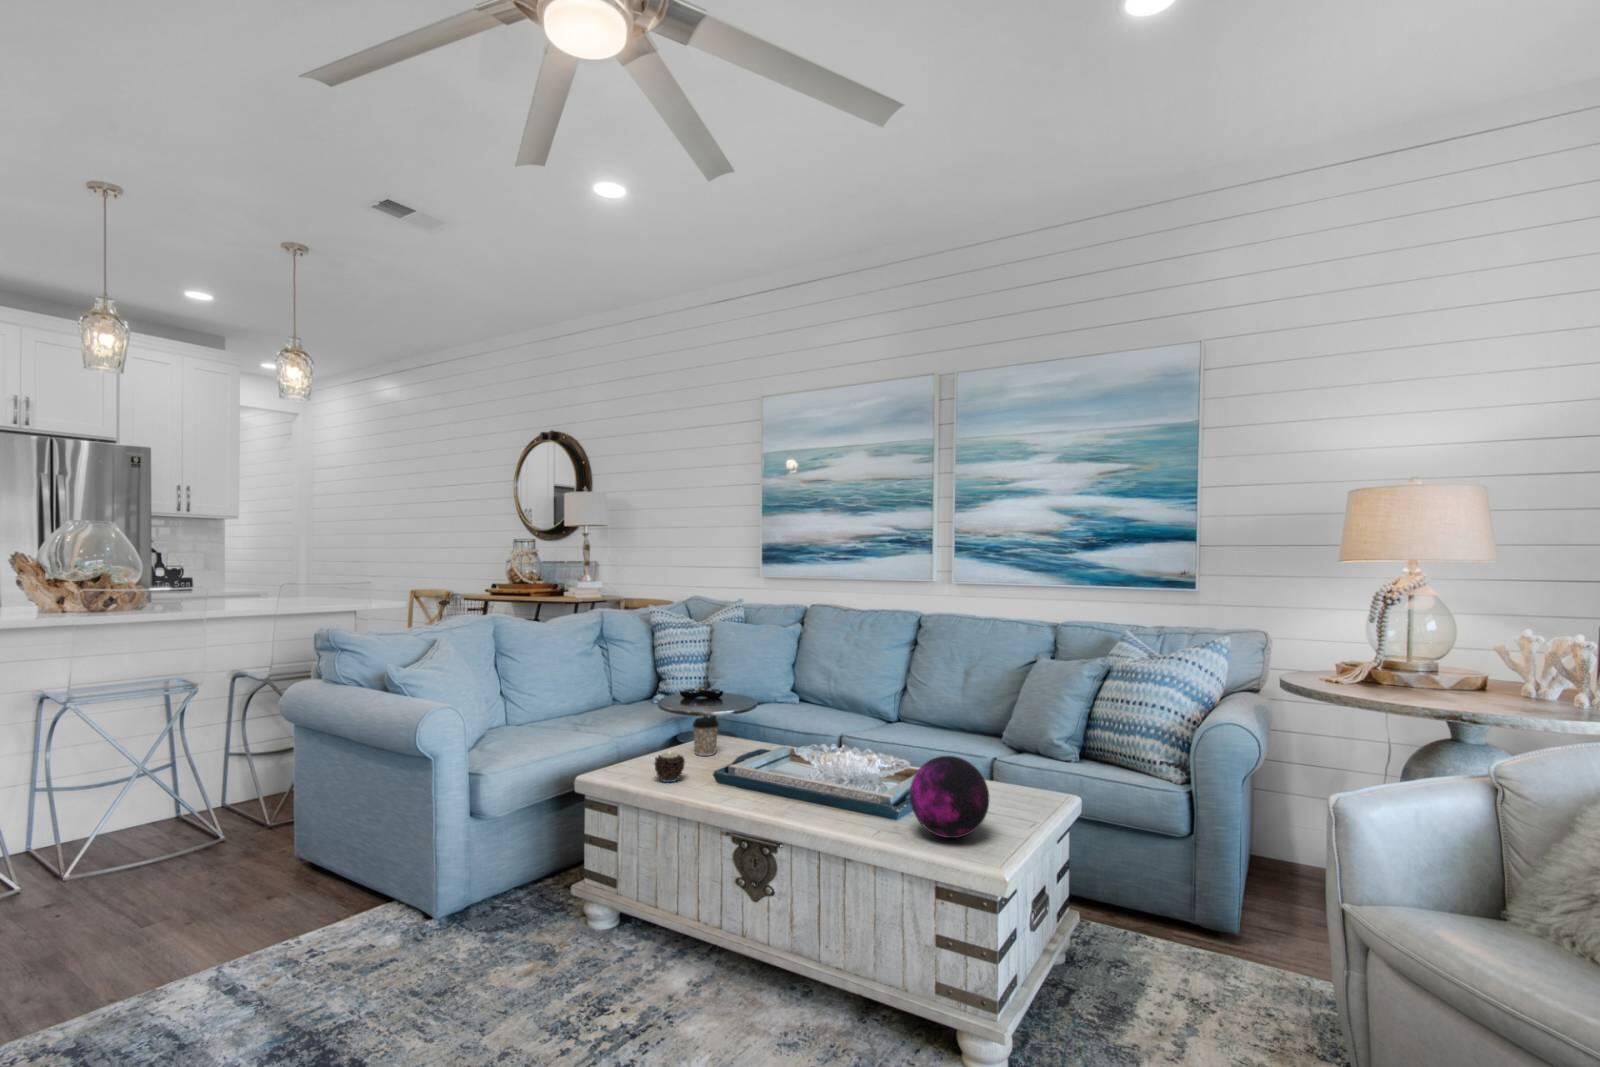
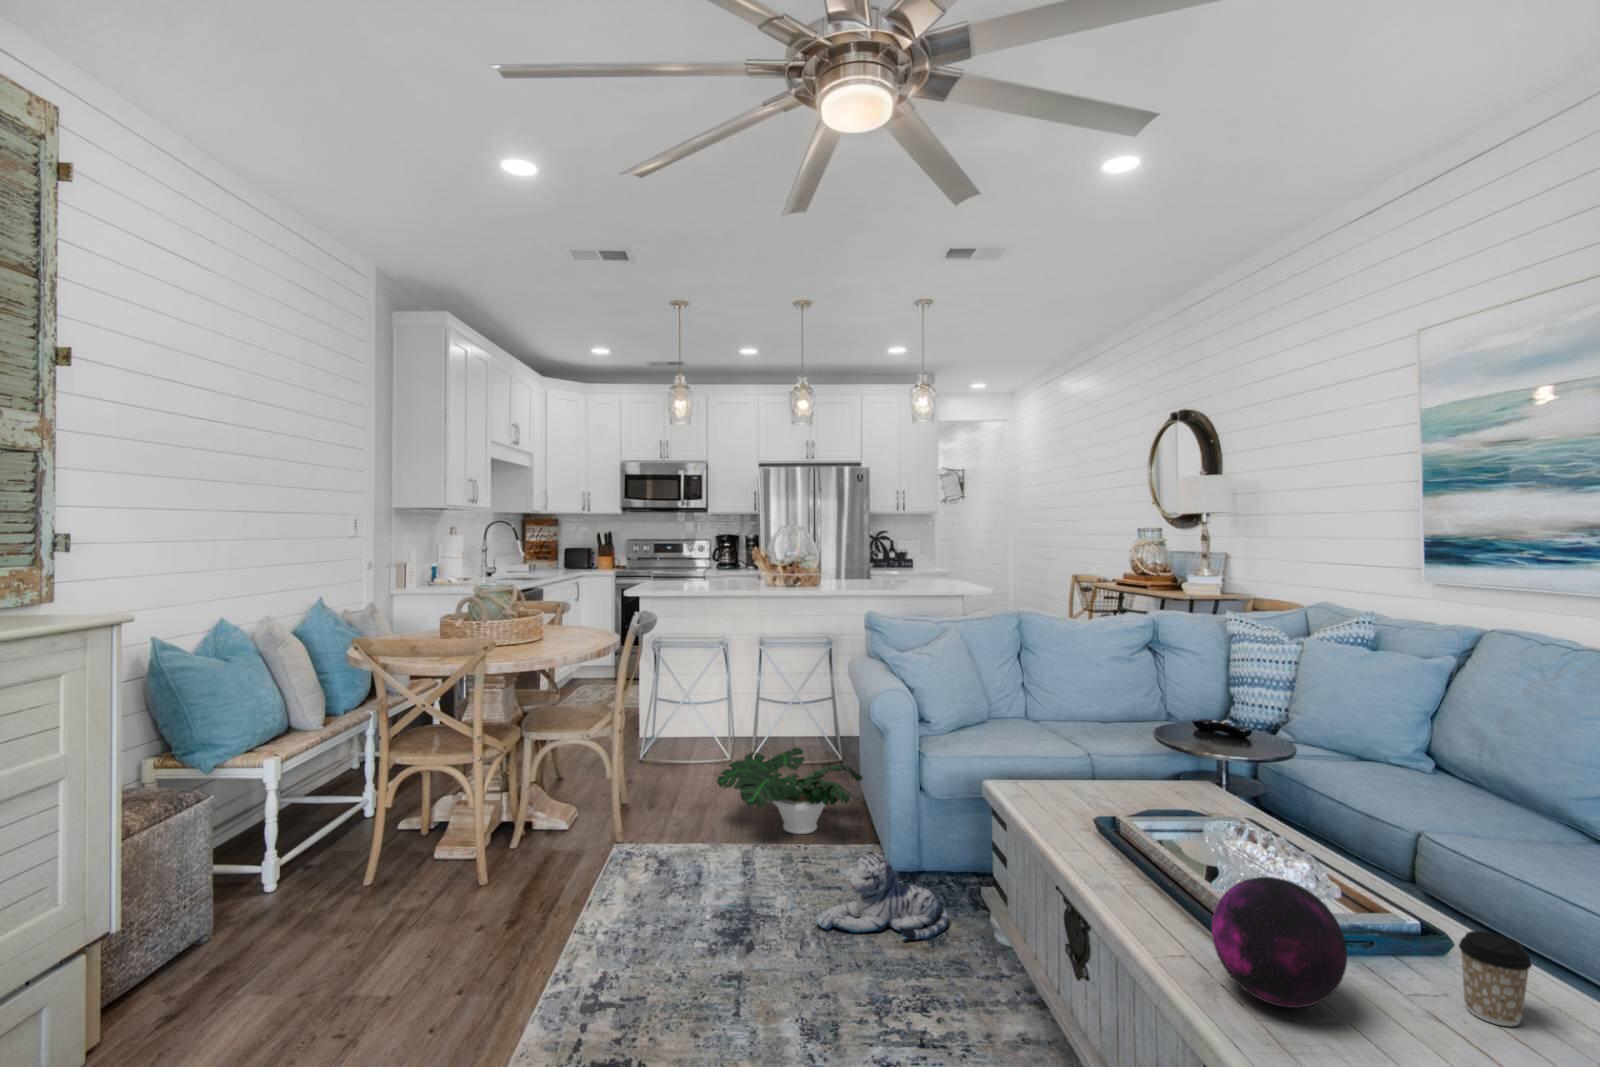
coffee cup: present [693,717,719,756] -> present [1459,931,1532,1026]
candle: present [654,753,685,782] -> none [1046,775,1084,811]
potted plant: none [122,826,349,934] -> present [717,748,862,834]
plush toy: none [410,891,543,999] -> present [815,851,949,940]

